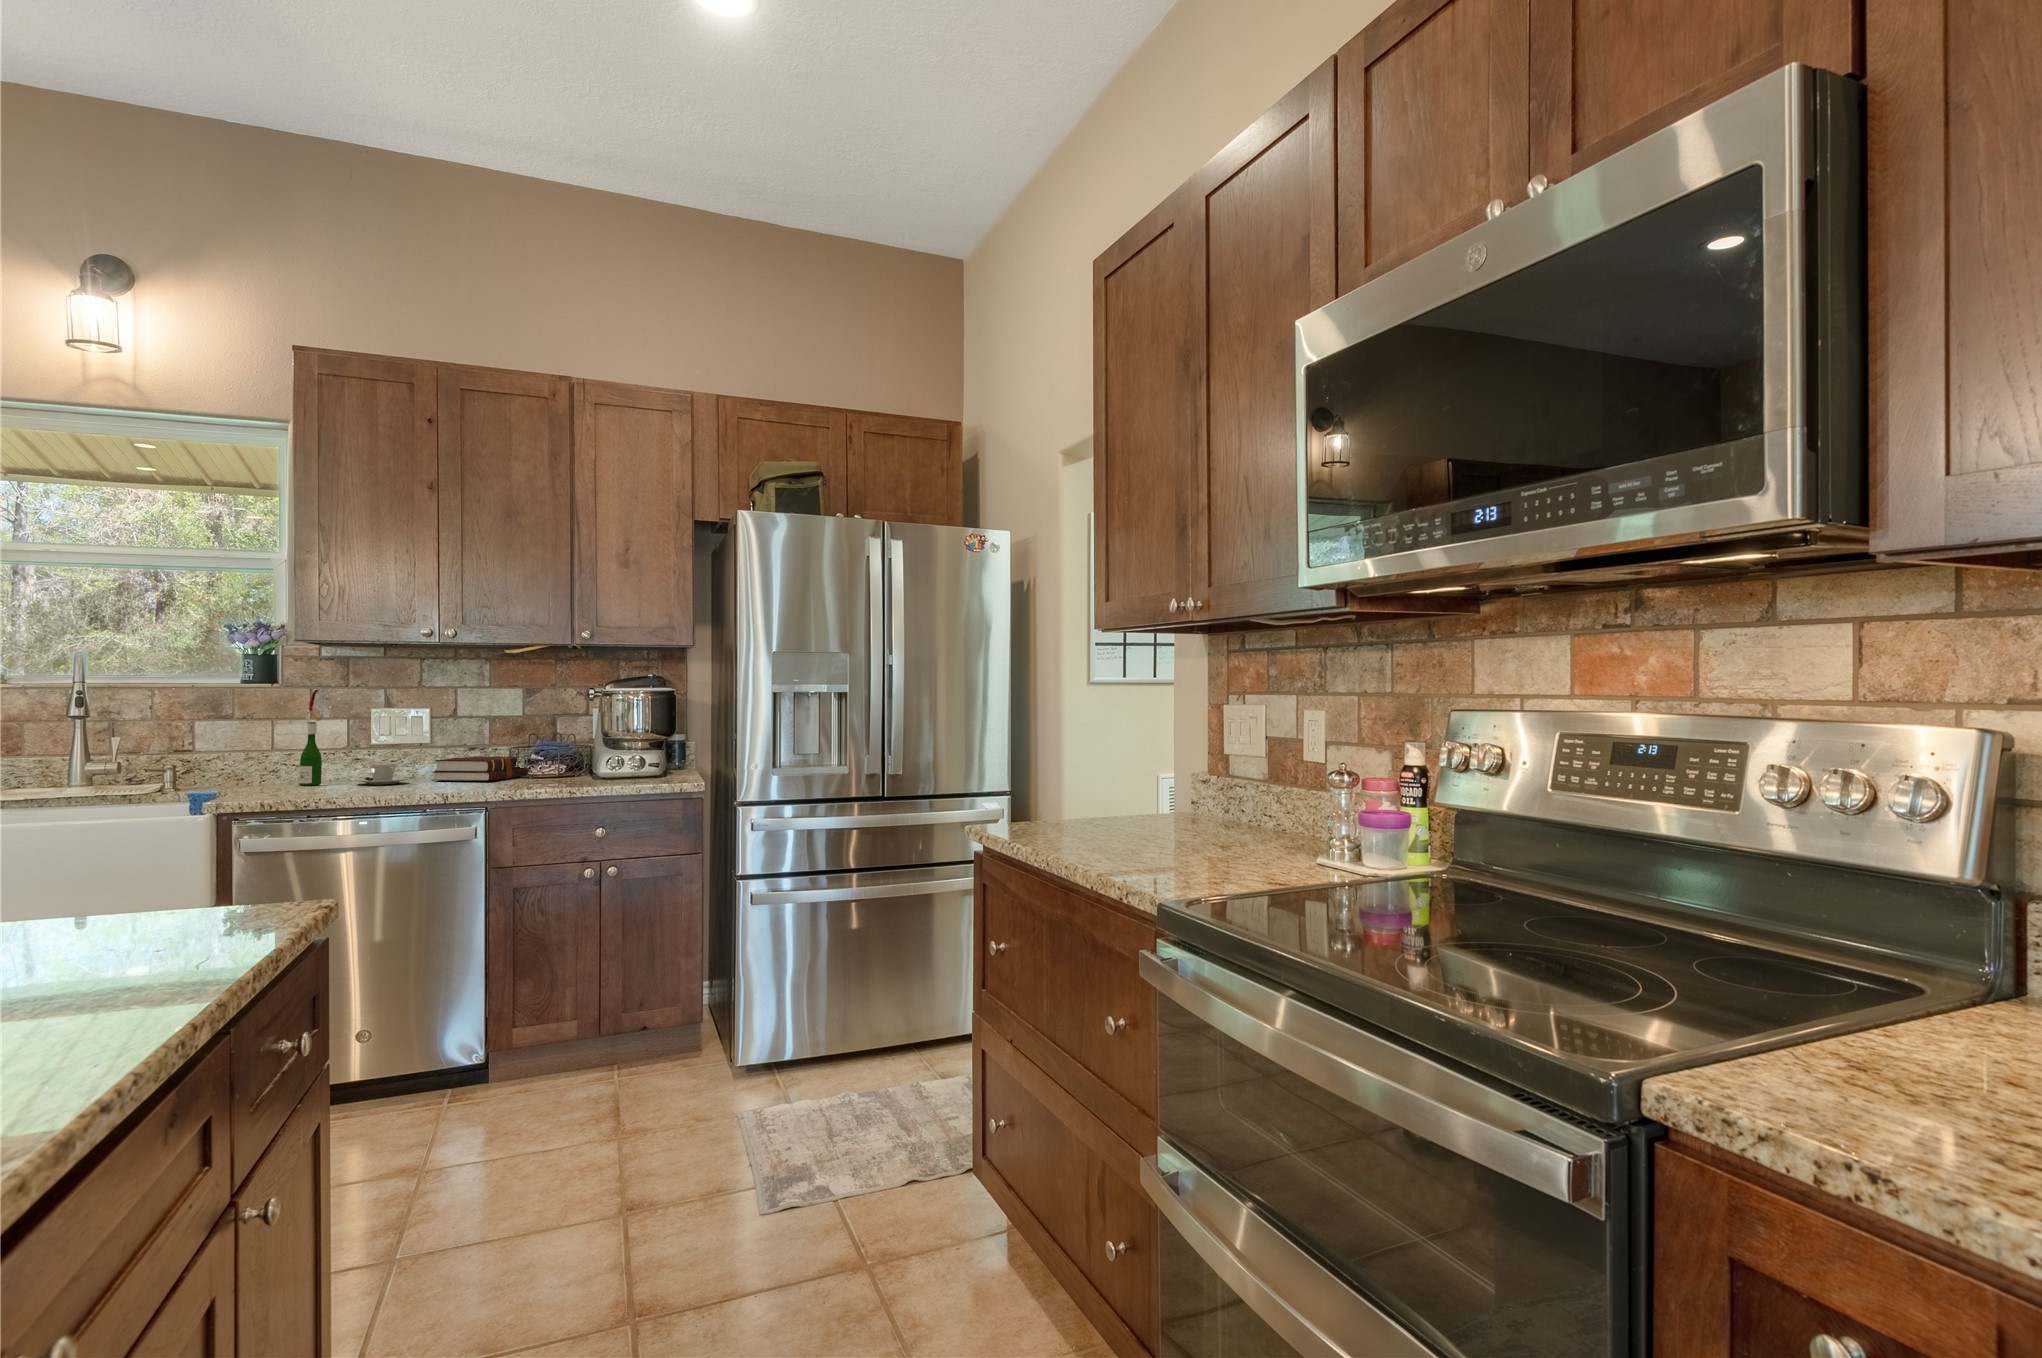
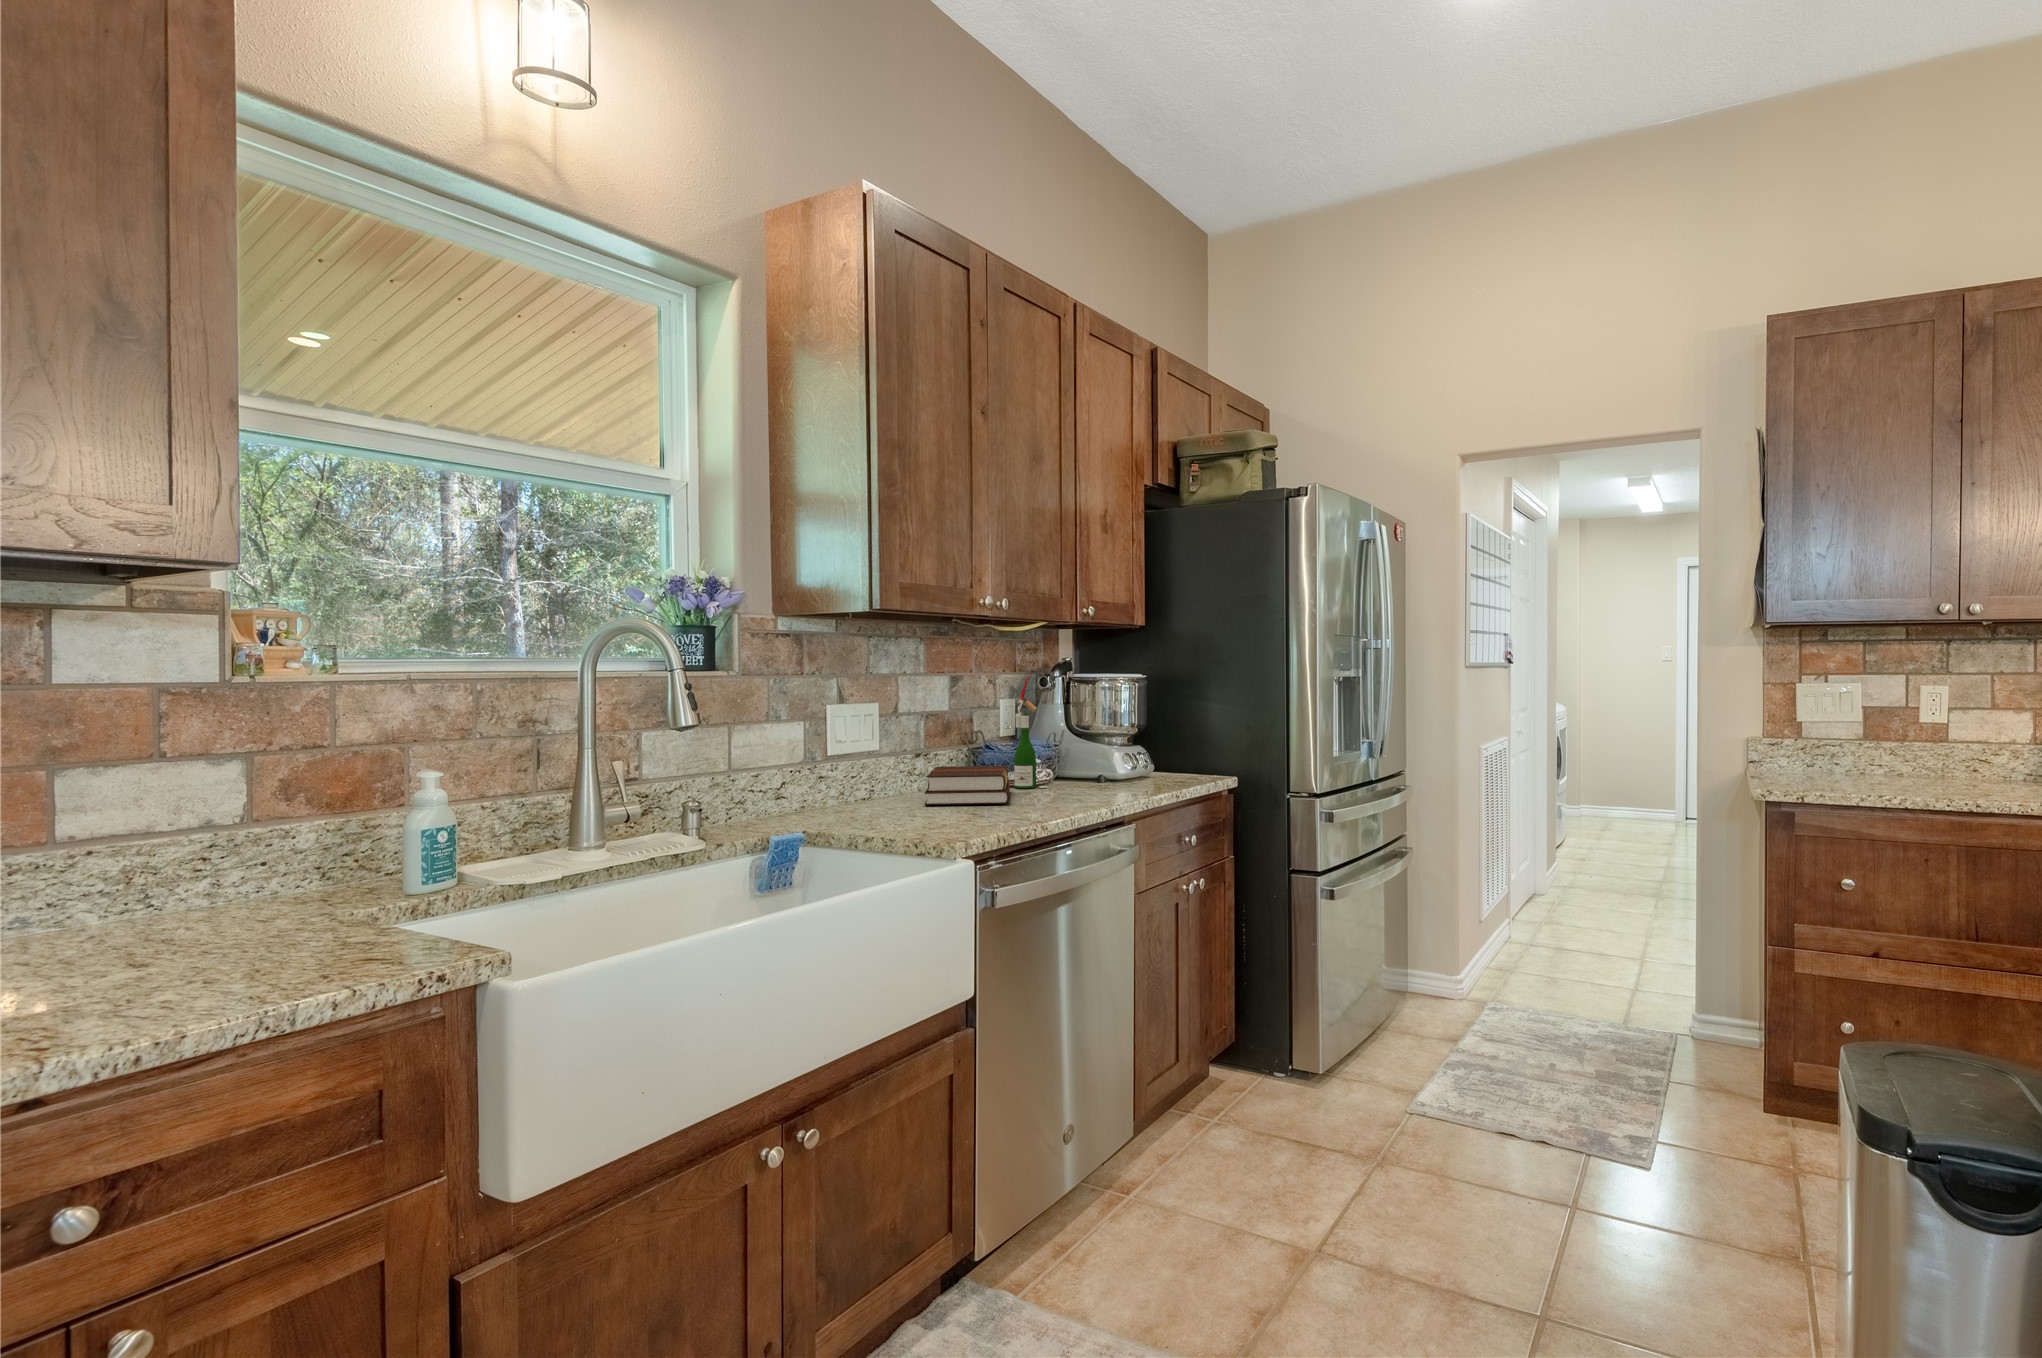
wine bottle: present [299,690,327,785] -> present [1014,676,1047,788]
coffee cup: present [356,763,409,785] -> none [842,784,909,816]

